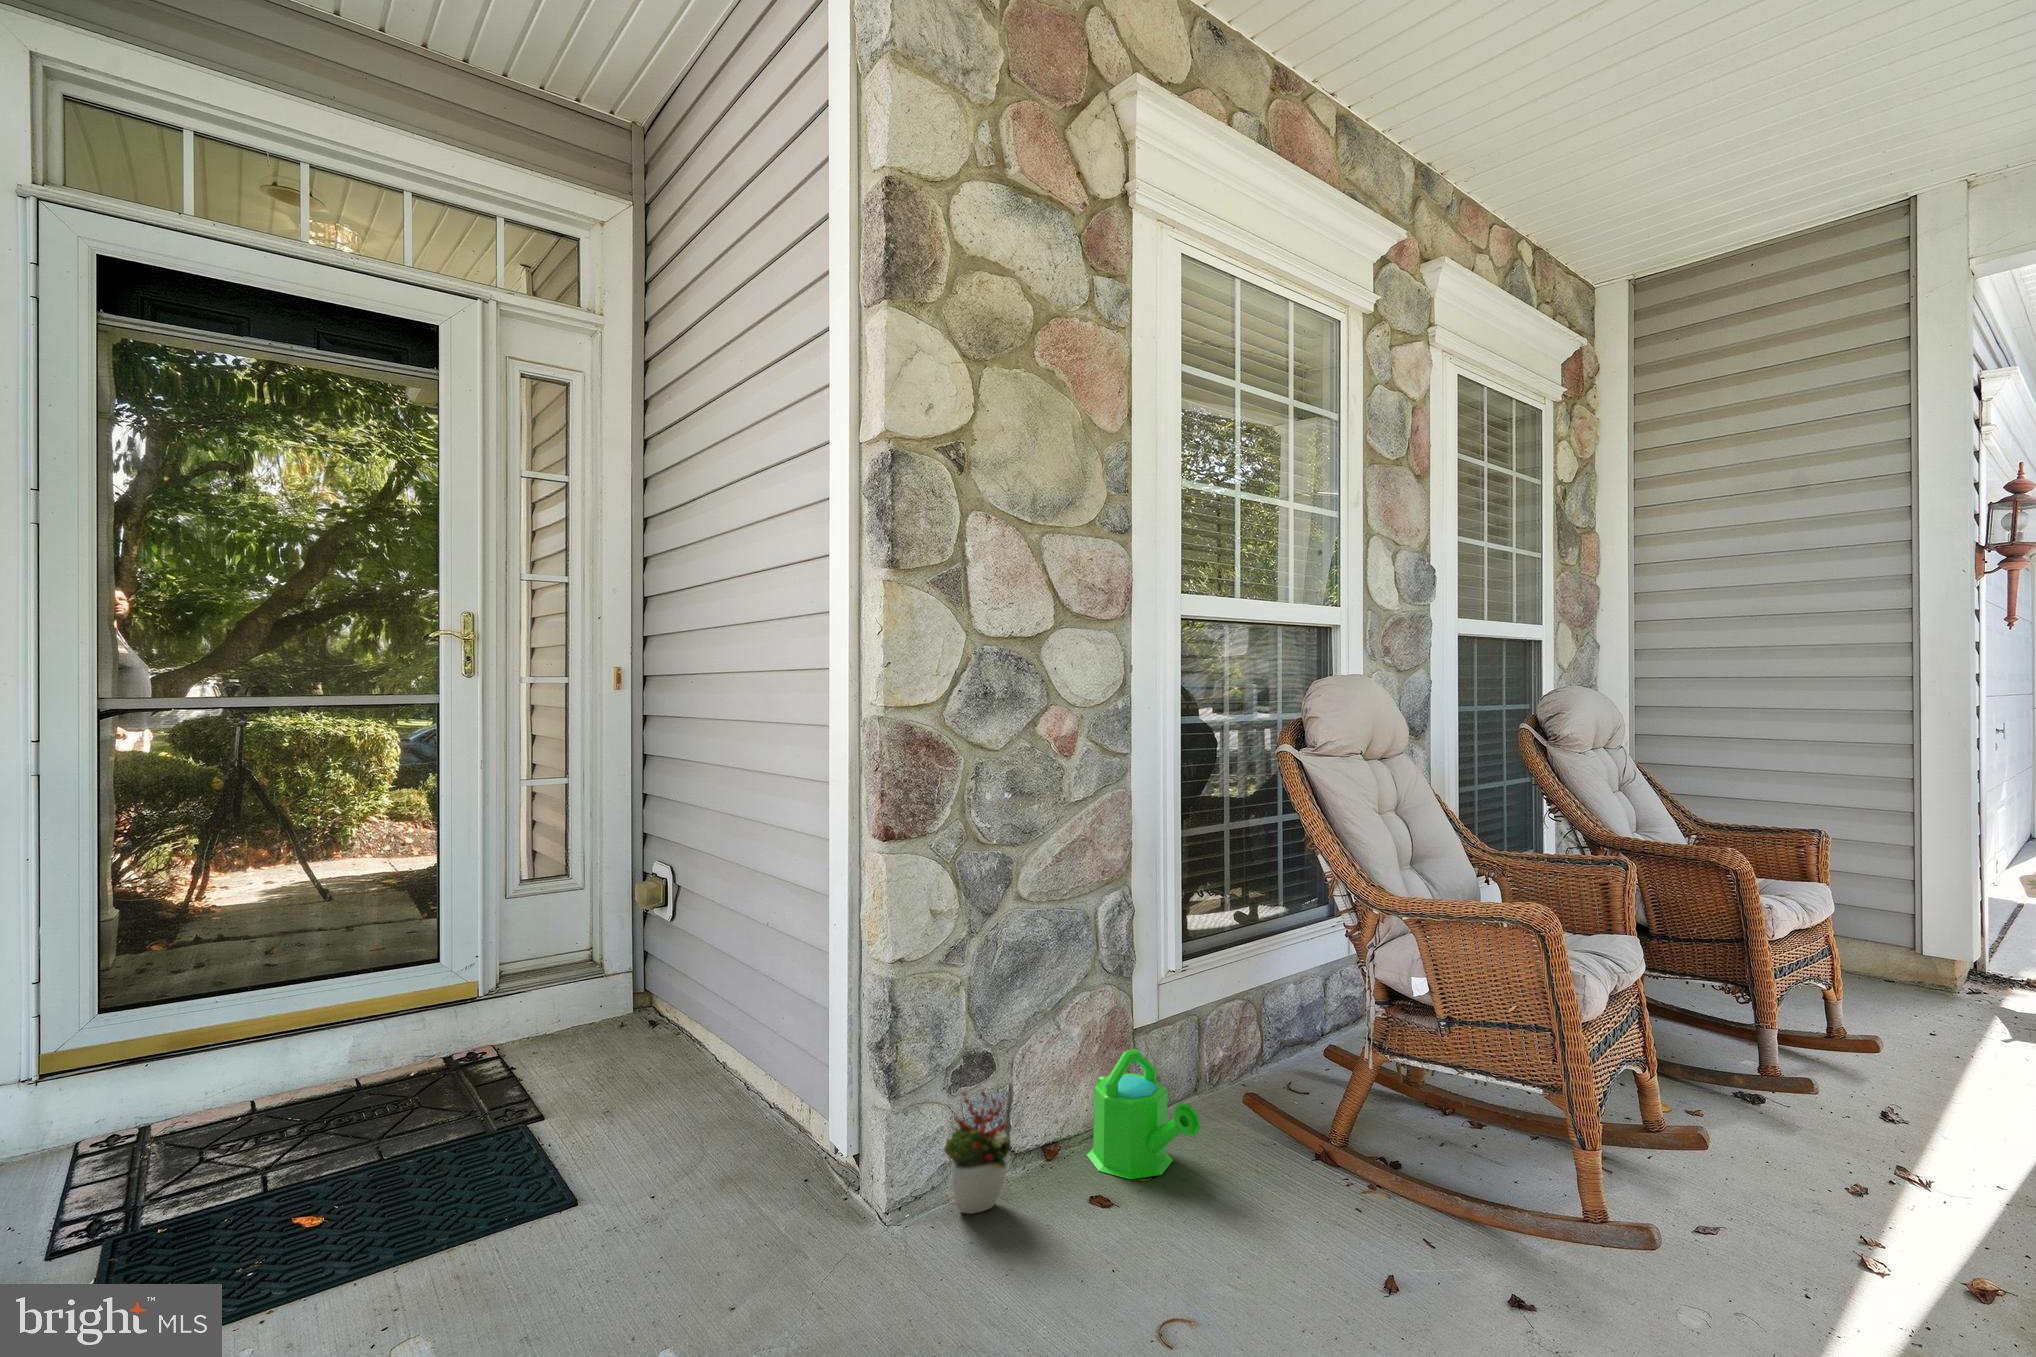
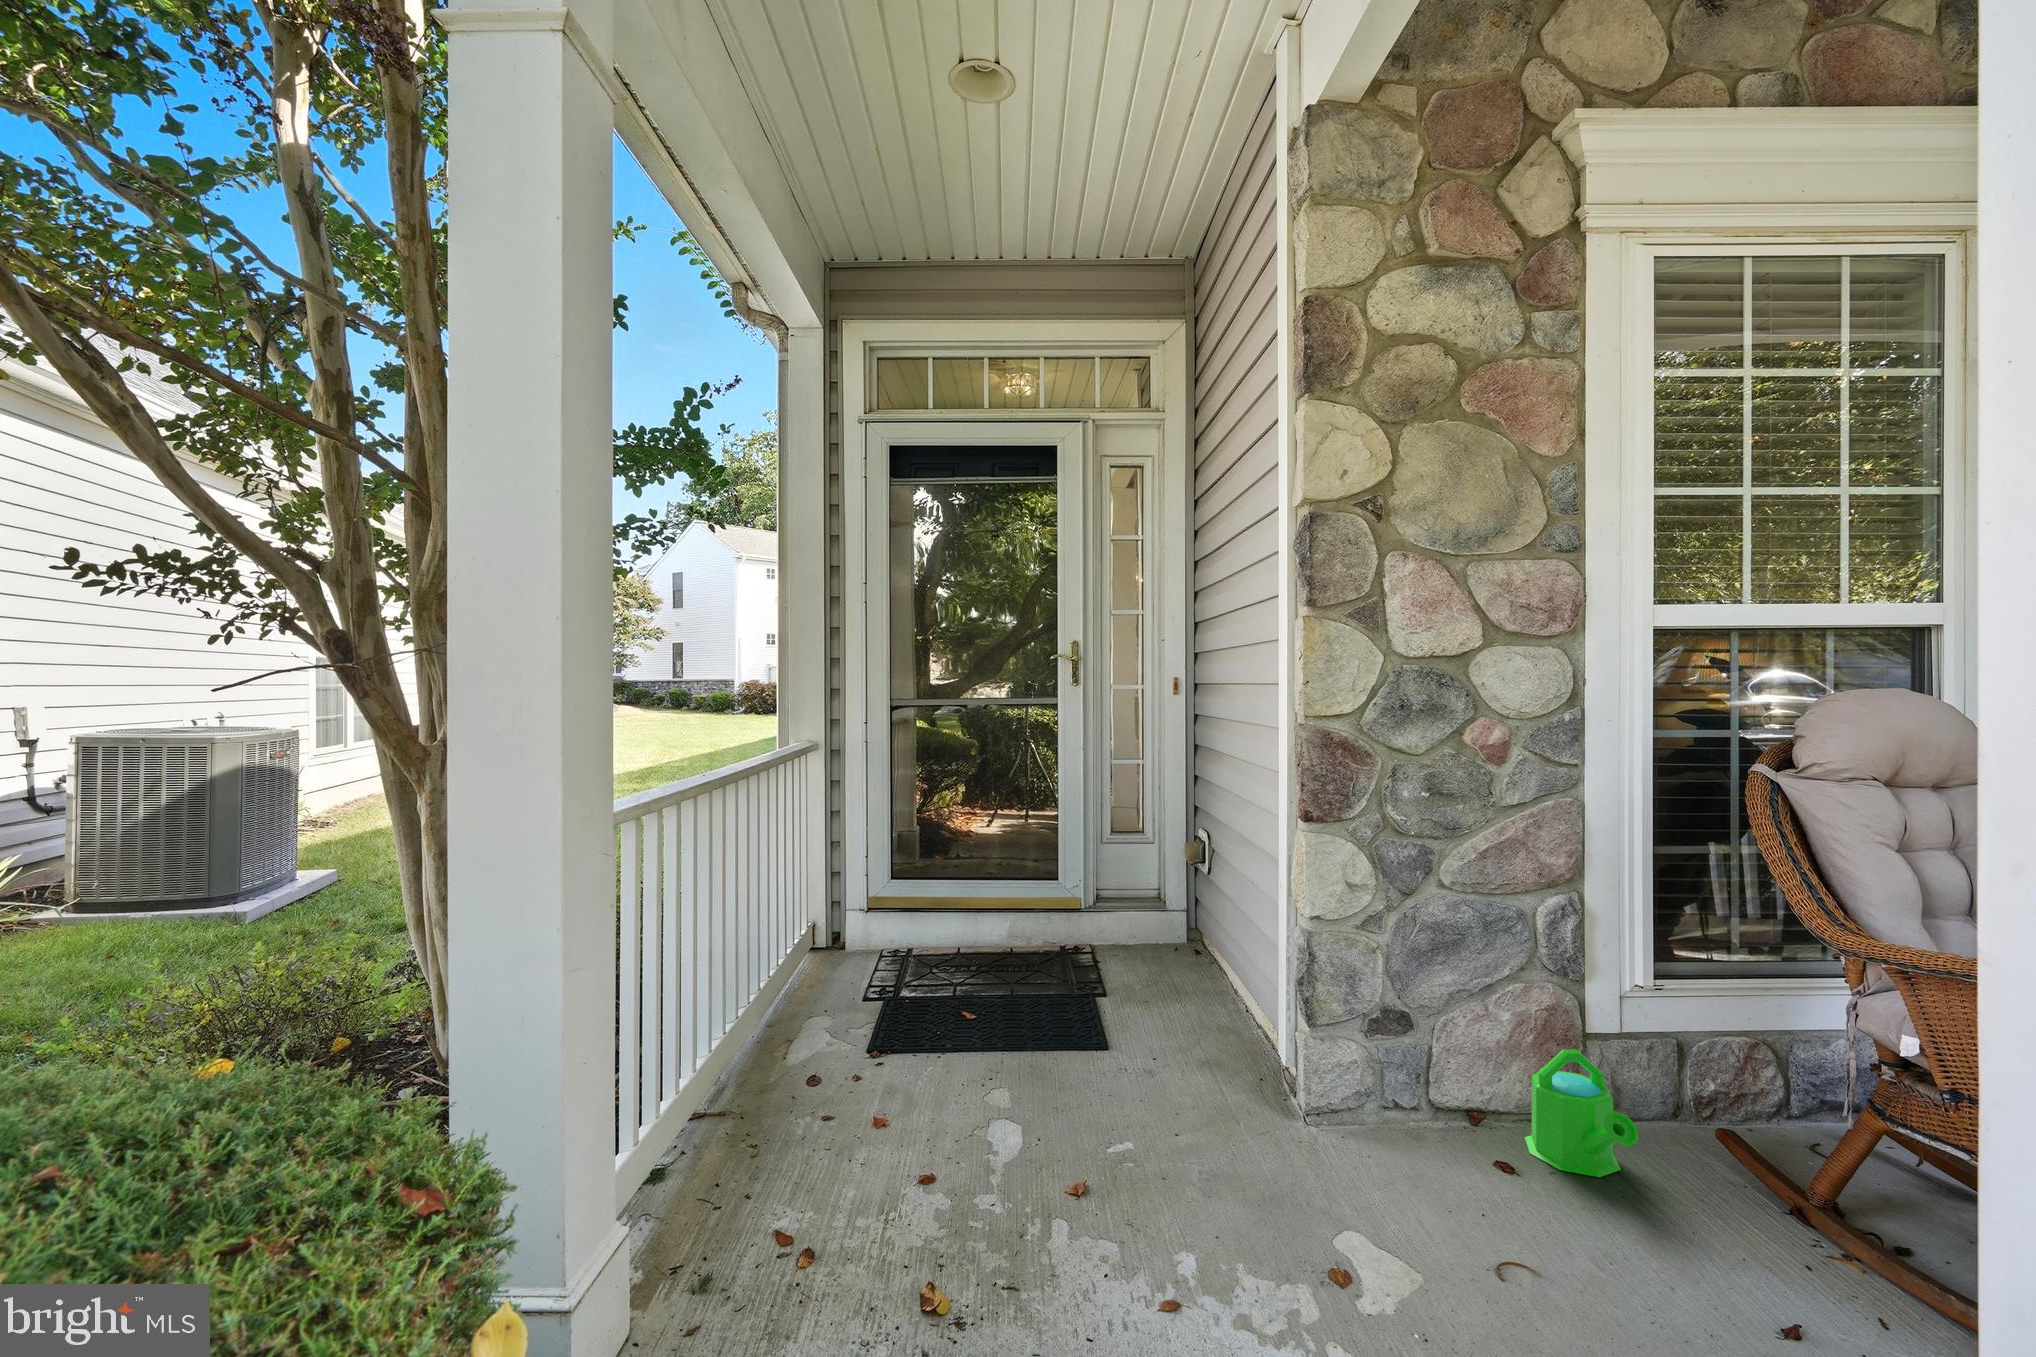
decorative plant: present [944,1092,1010,1213] -> none [1359,1041,1425,1148]

